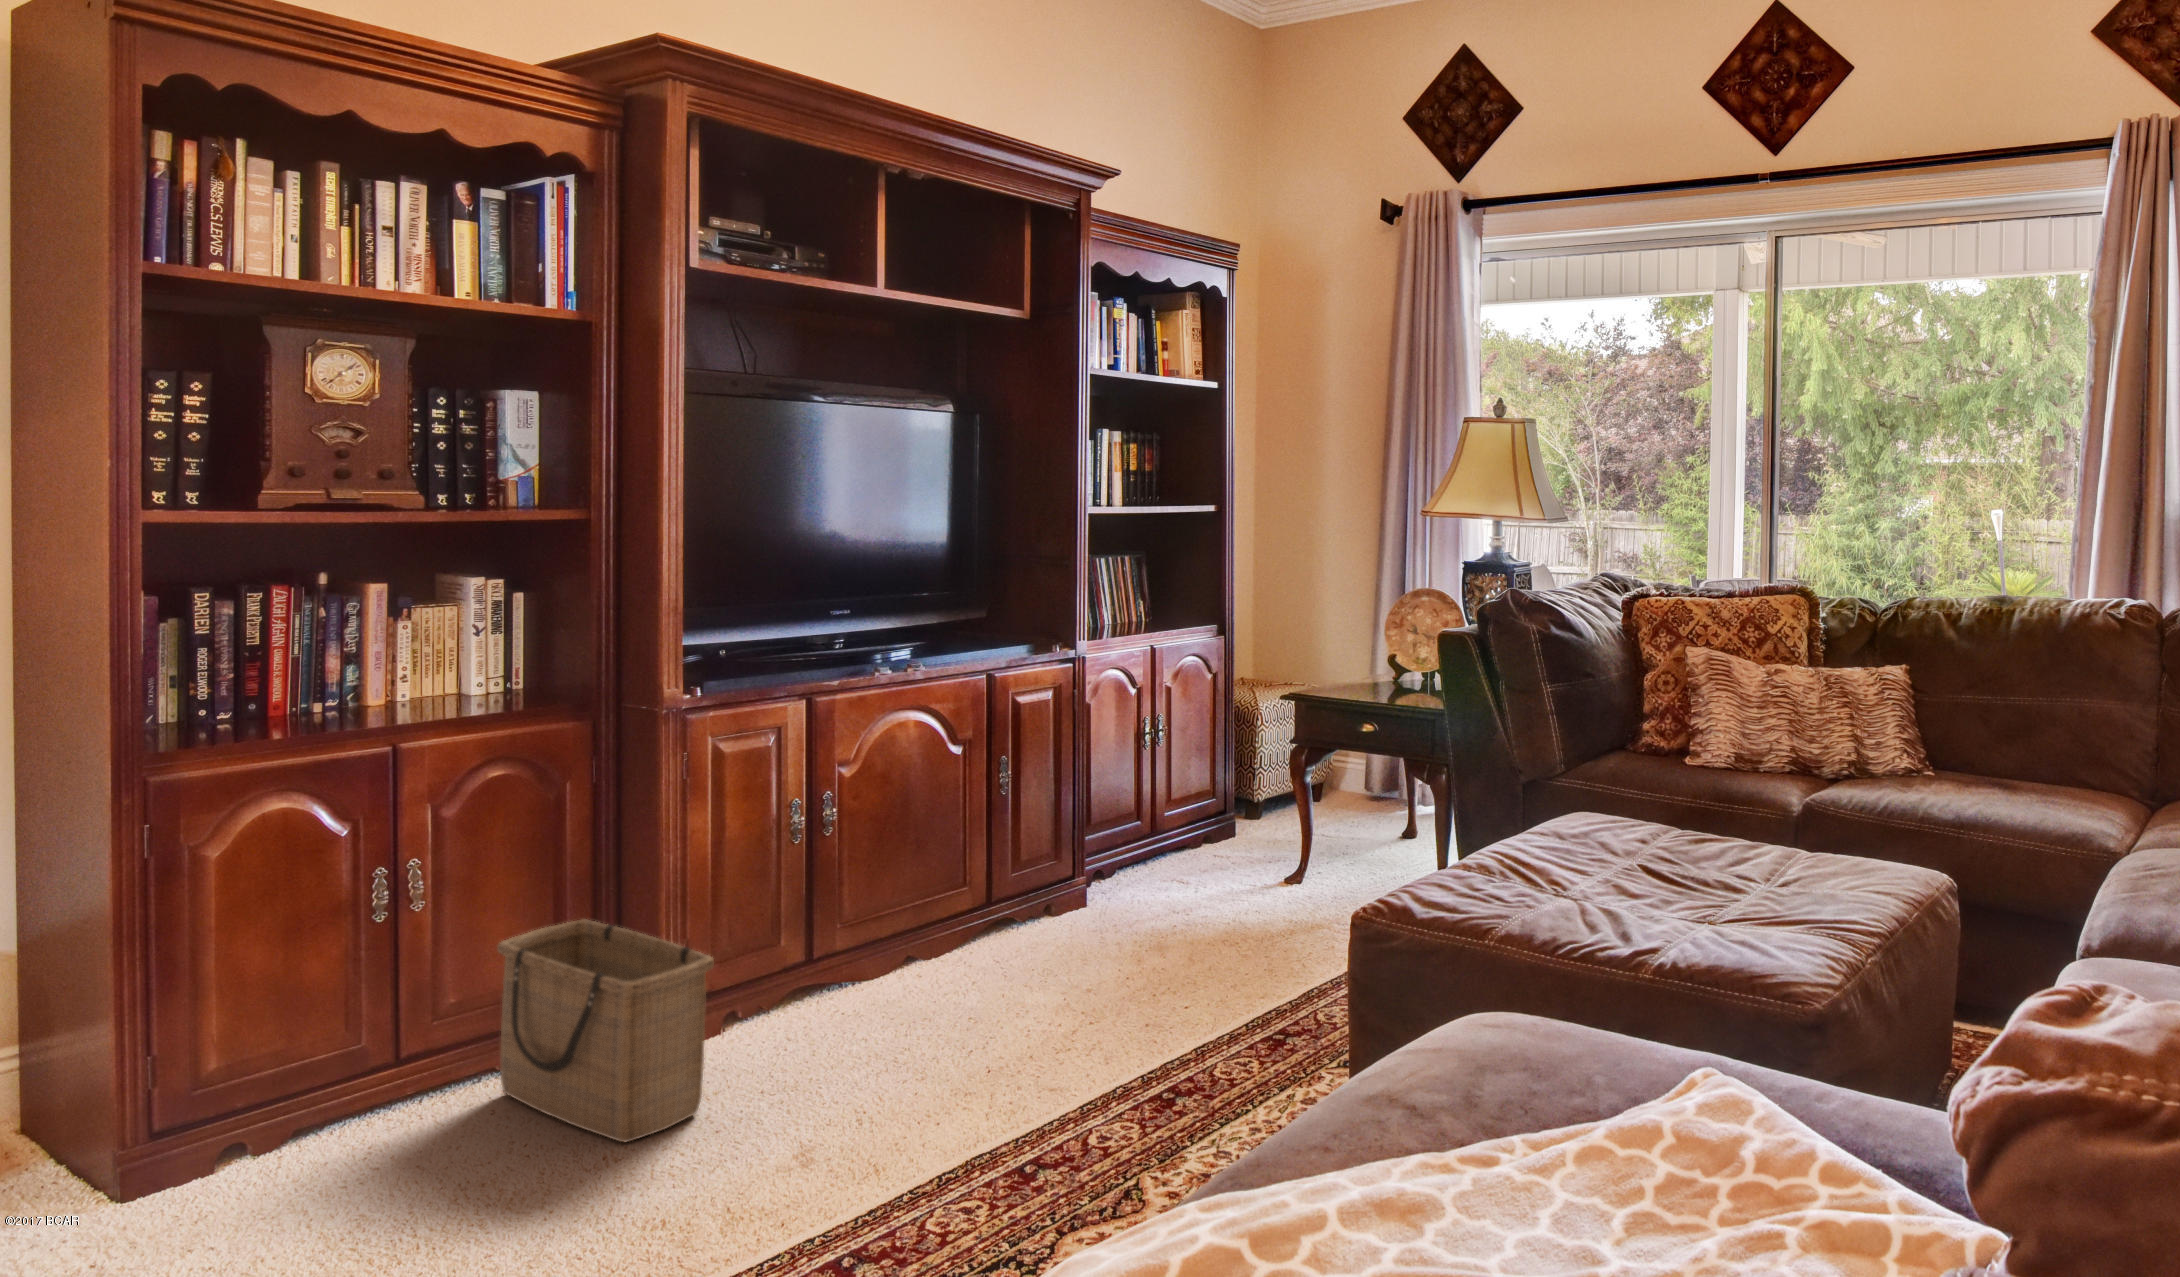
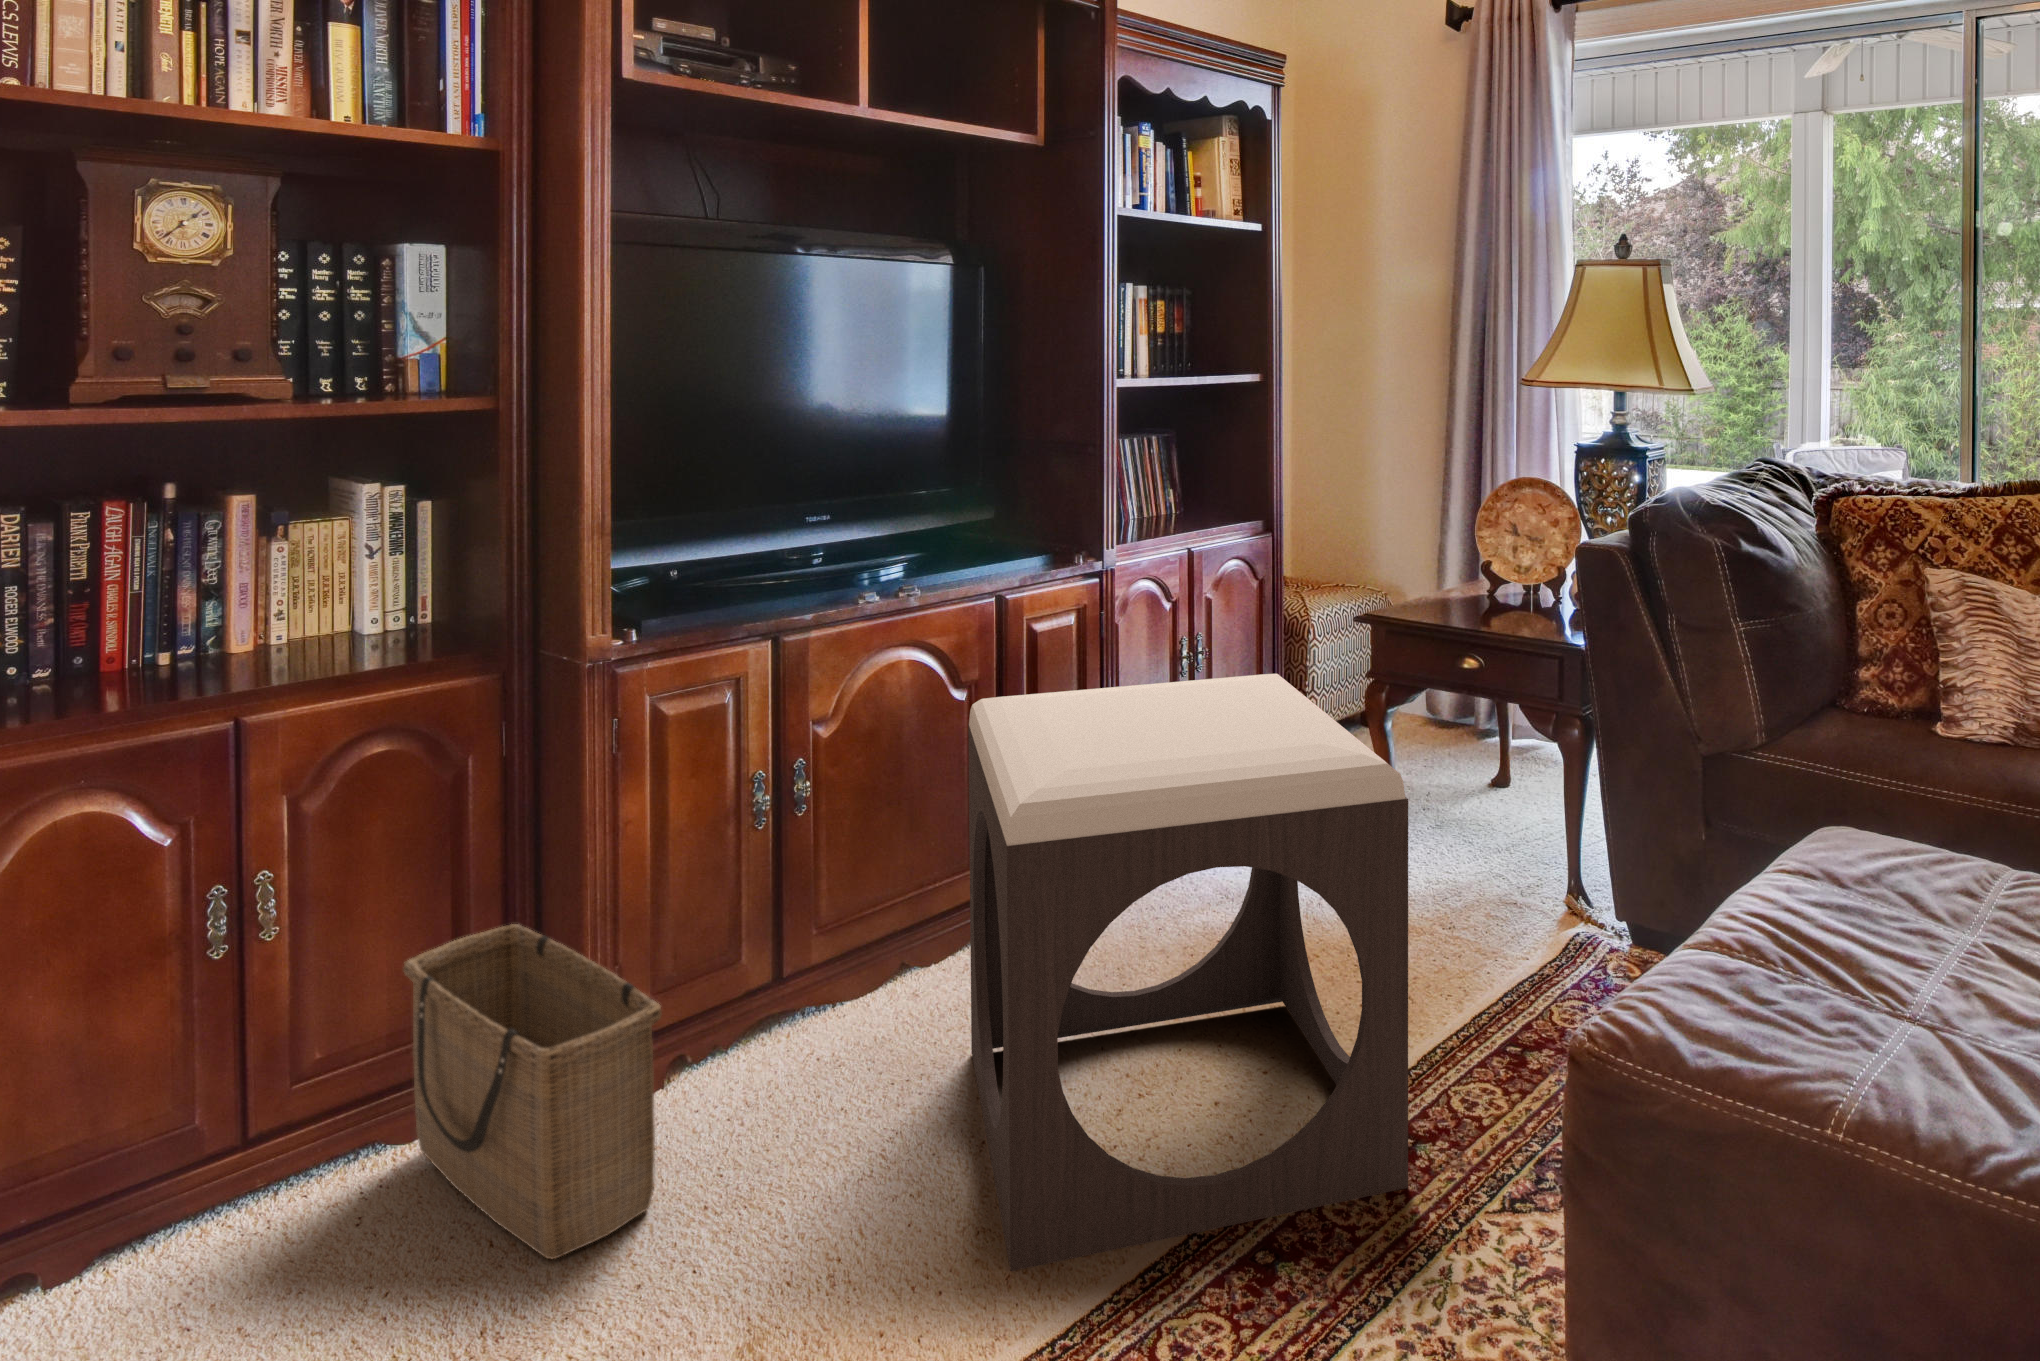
footstool: none [949,724,1276,1131] -> present [968,674,1408,1271]

